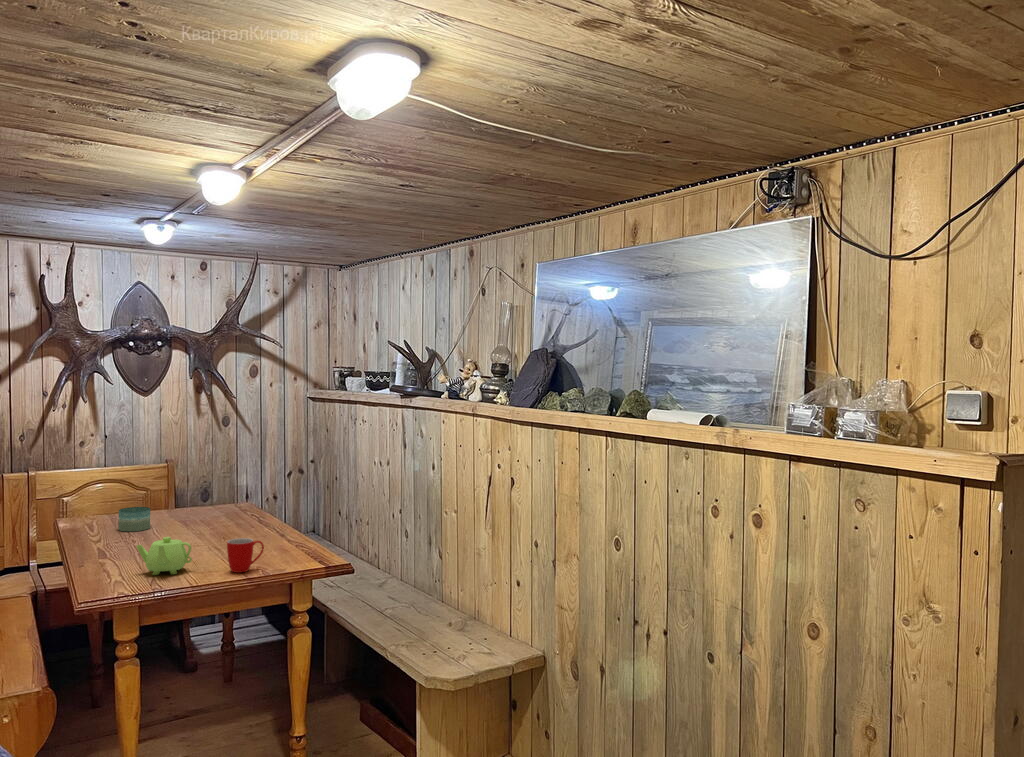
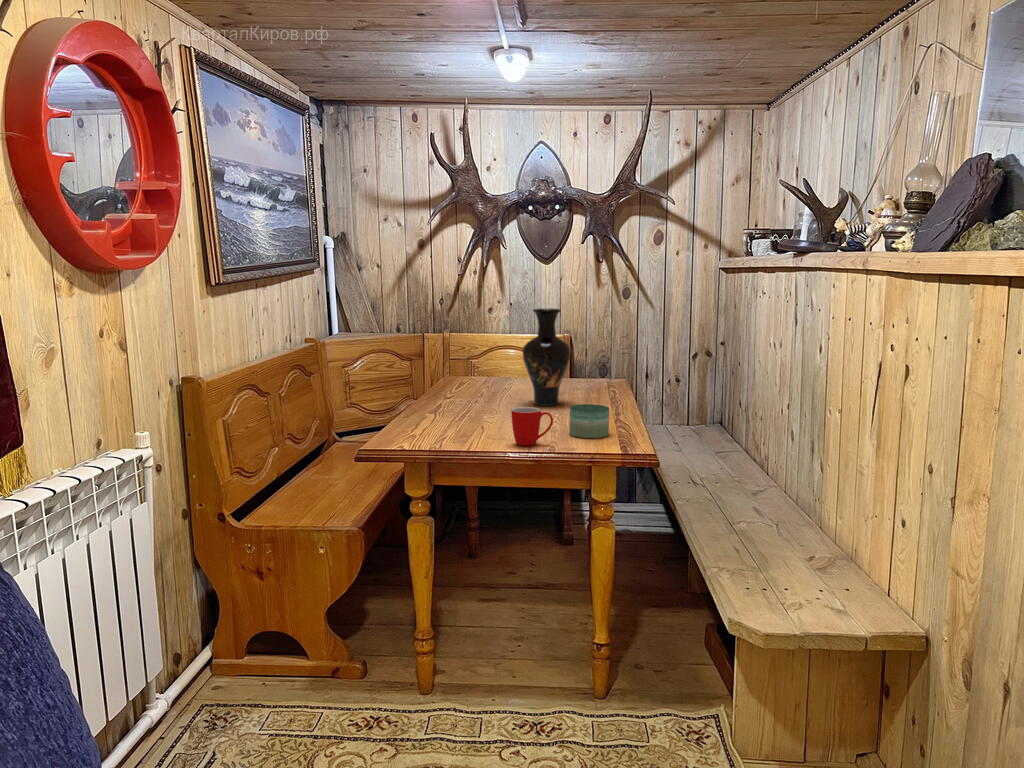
vase: none [186,447,233,536] -> present [523,309,571,406]
candle: present [119,507,150,532] -> present [570,404,609,438]
teapot: present [137,537,192,575] -> none [433,397,484,438]

